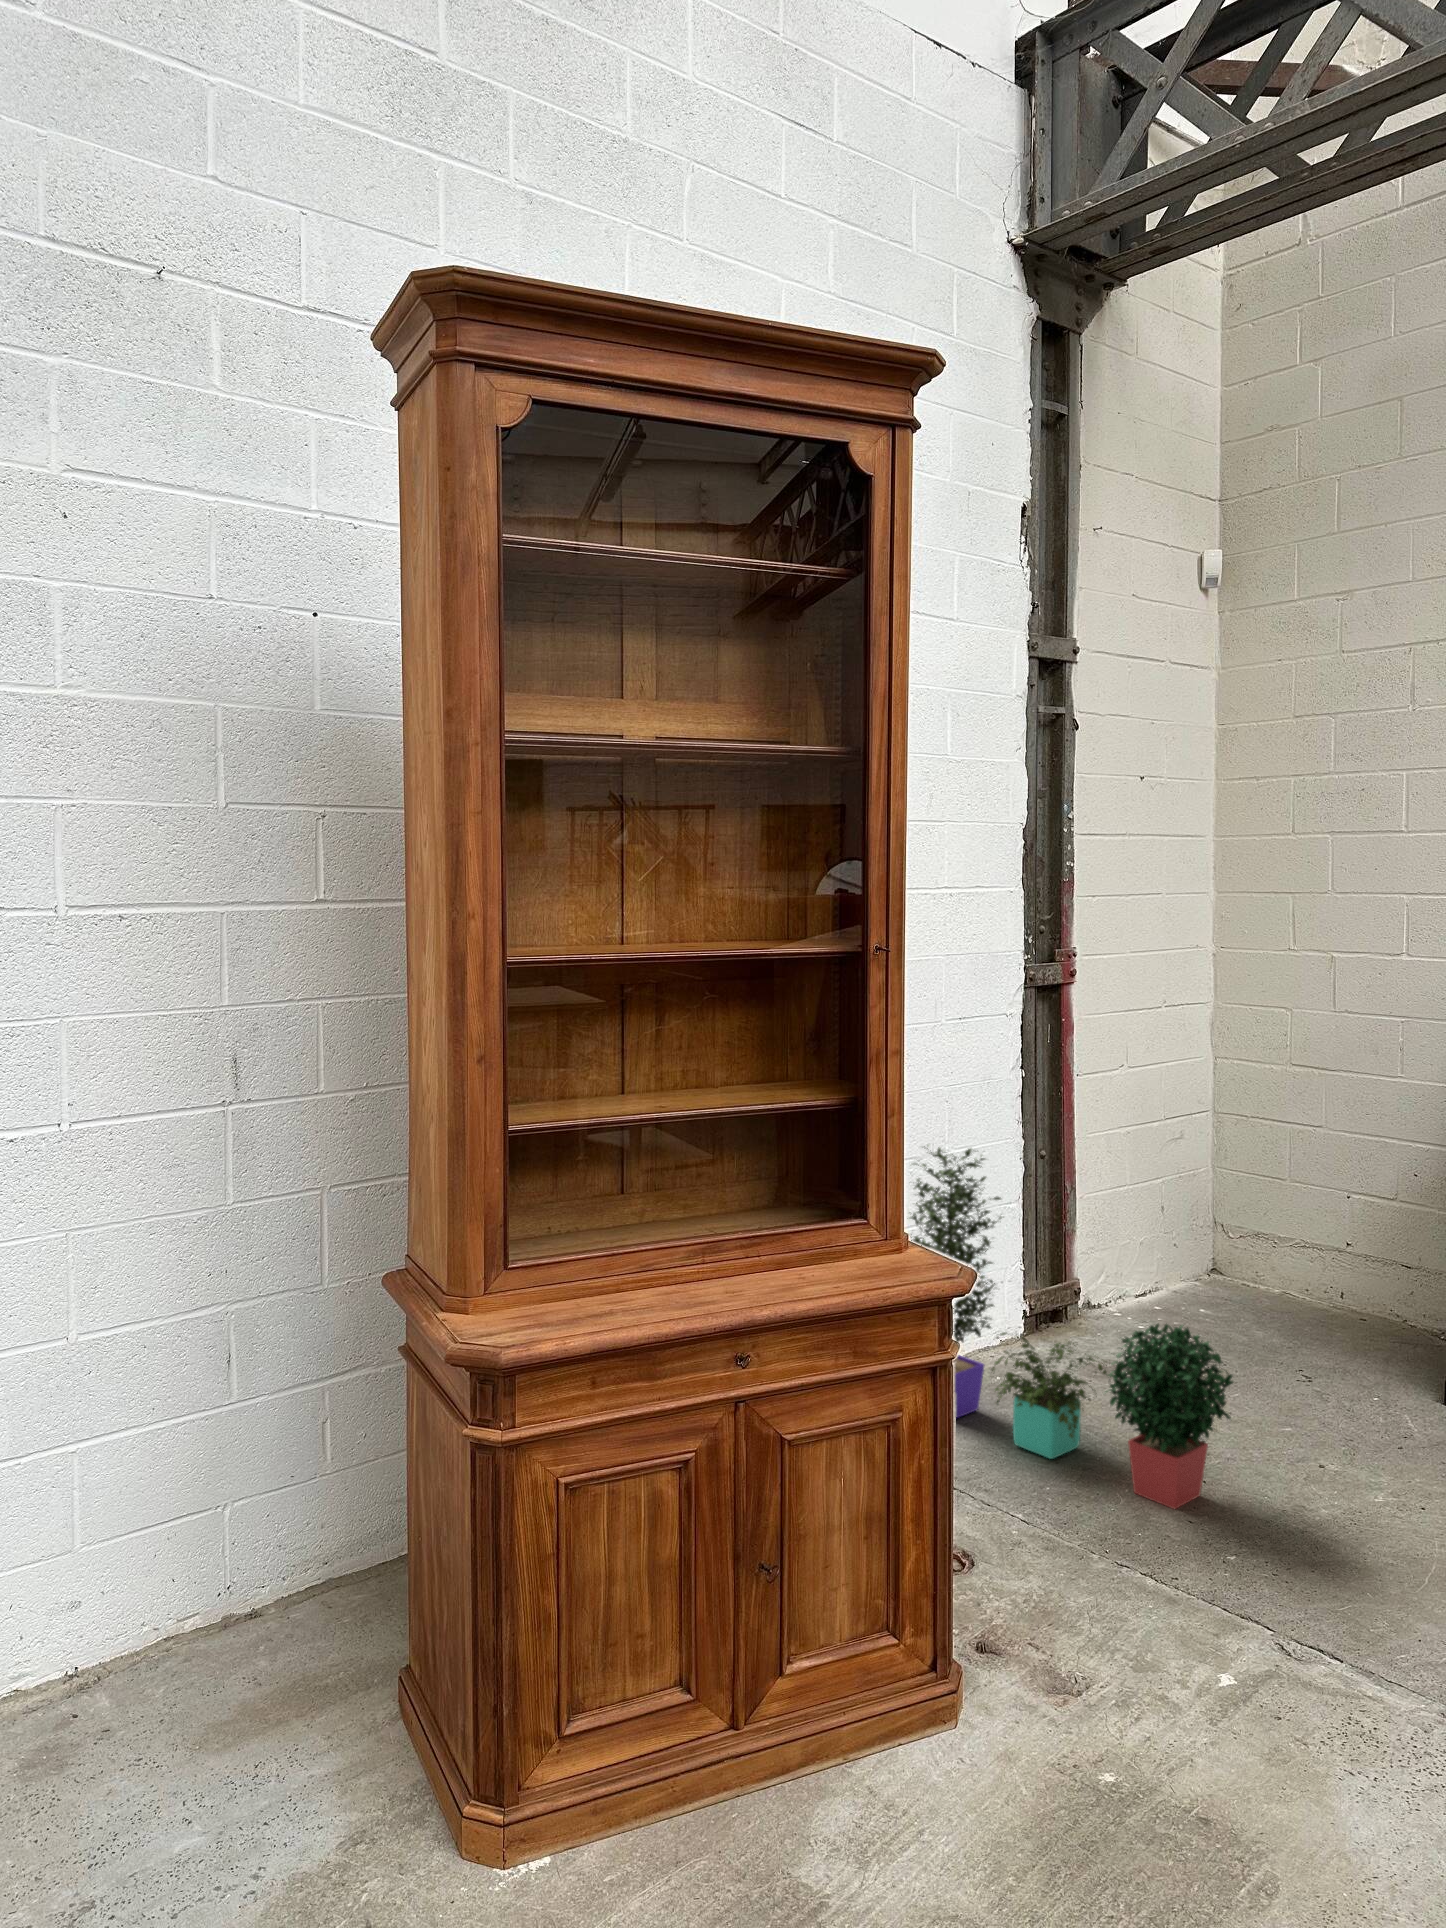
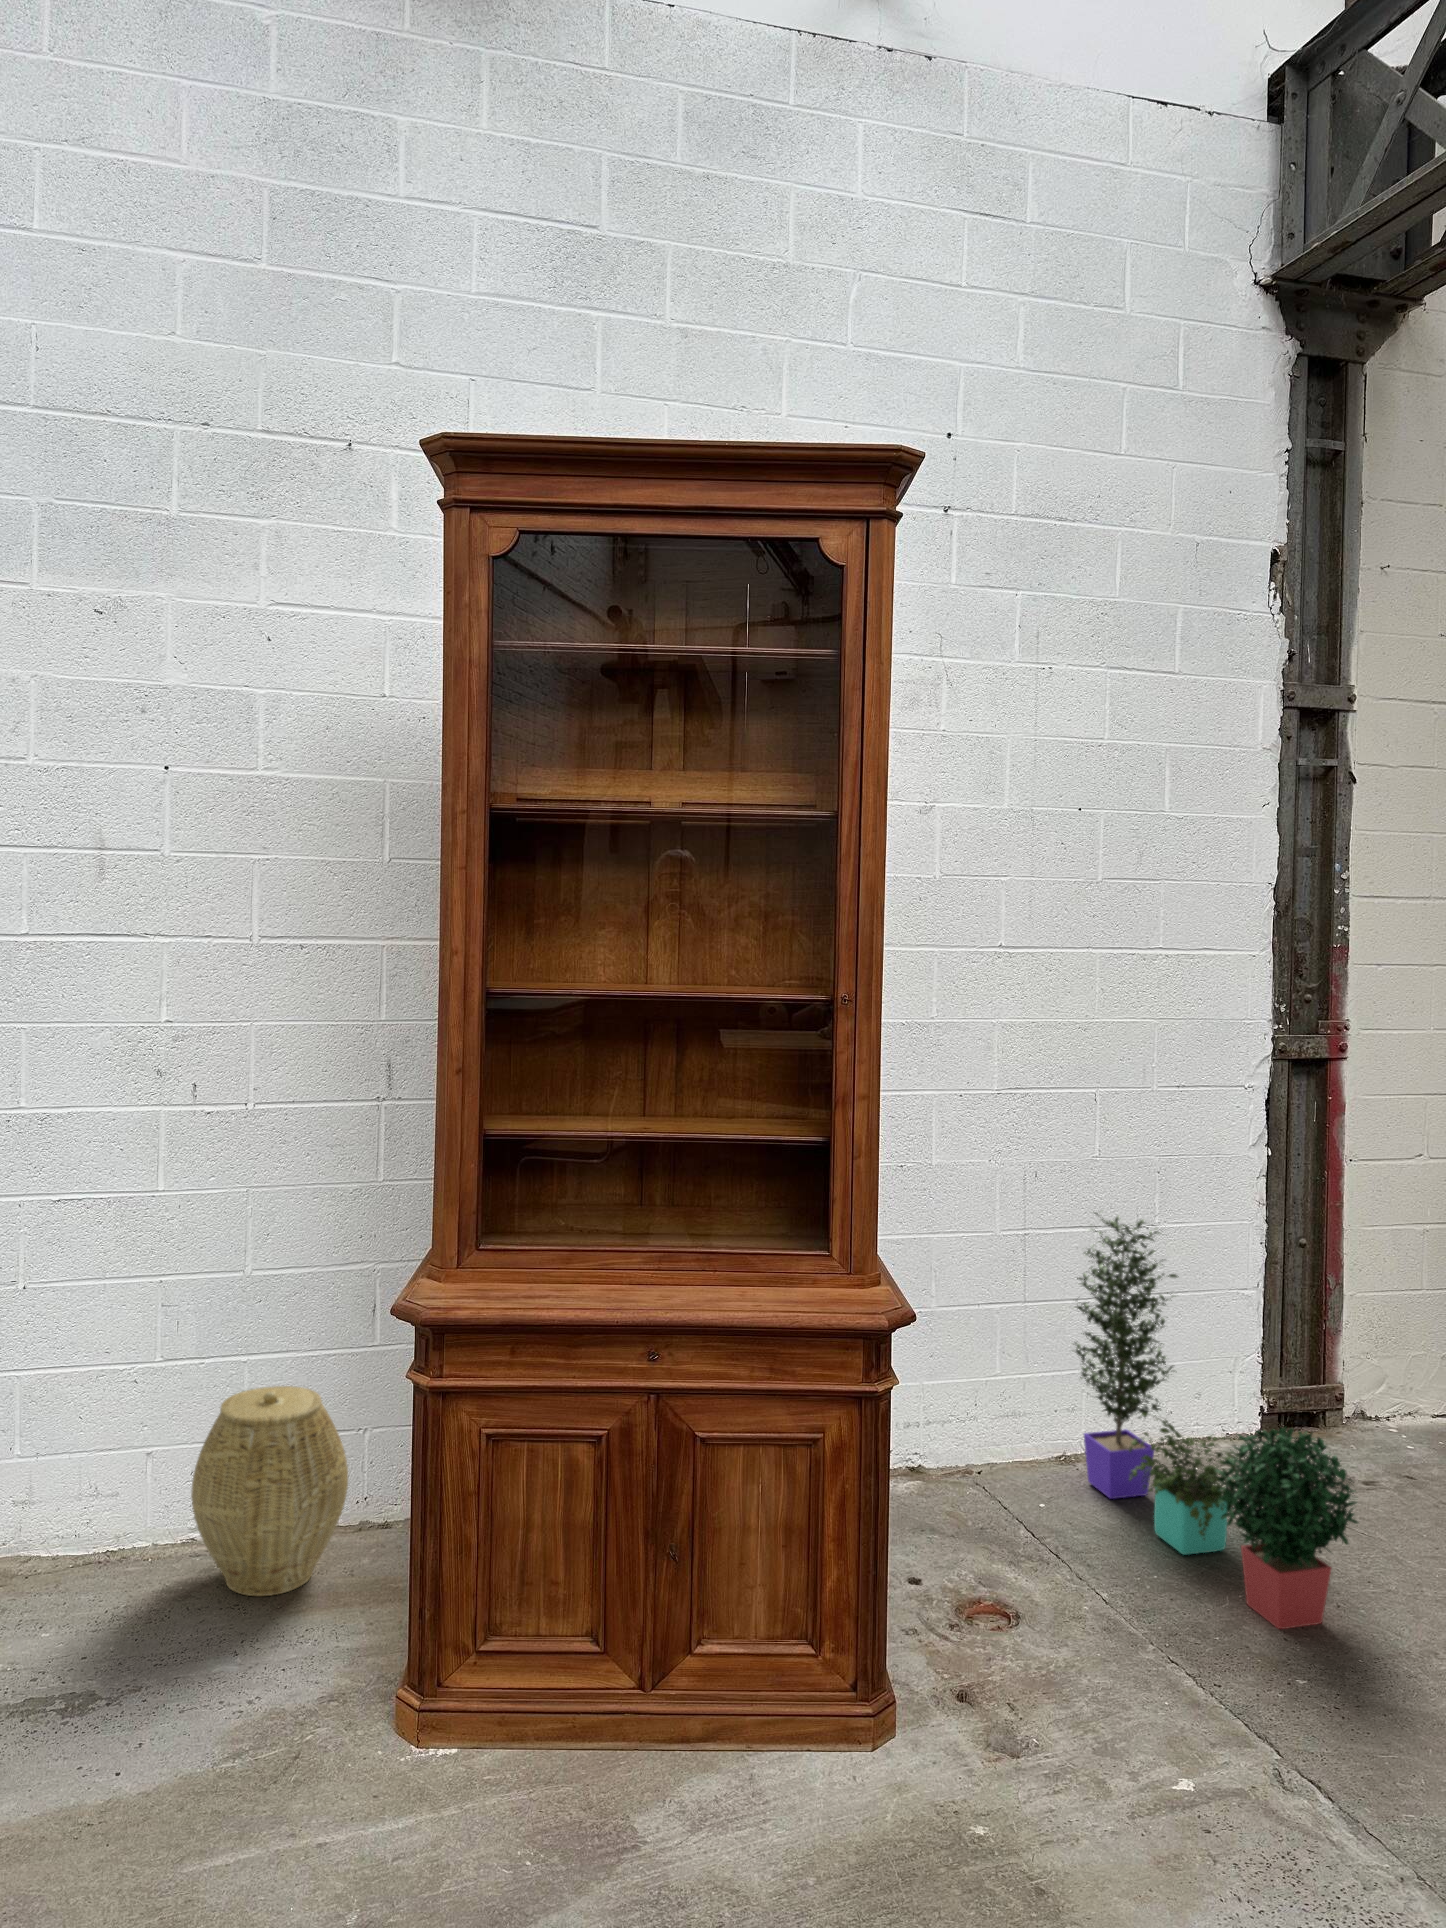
woven basket: none [46,1474,250,1751] -> present [191,1386,348,1596]

